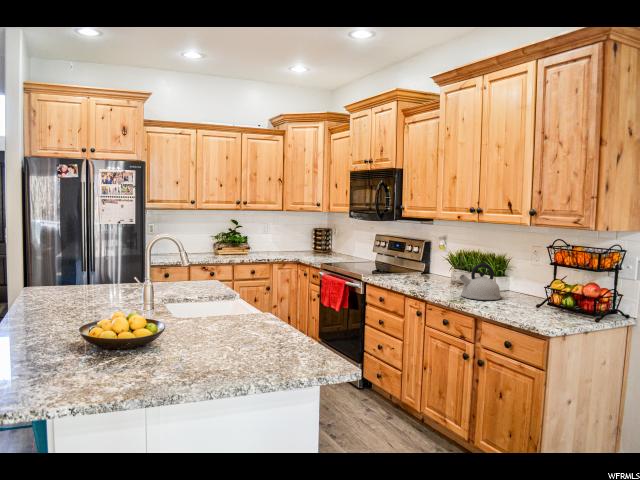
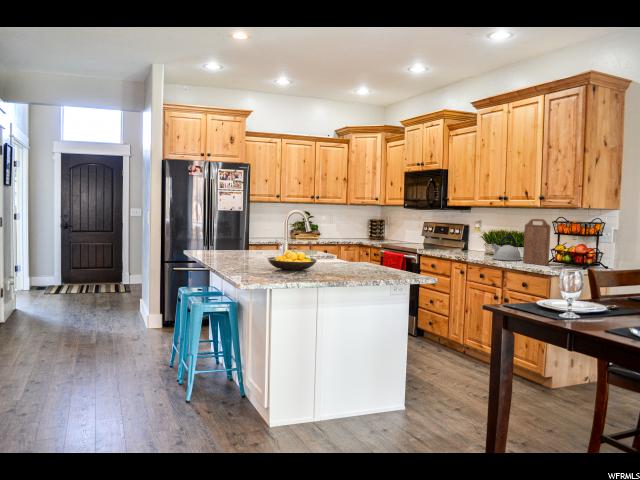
cutting board: none [505,243,546,312] -> present [523,219,550,265]

